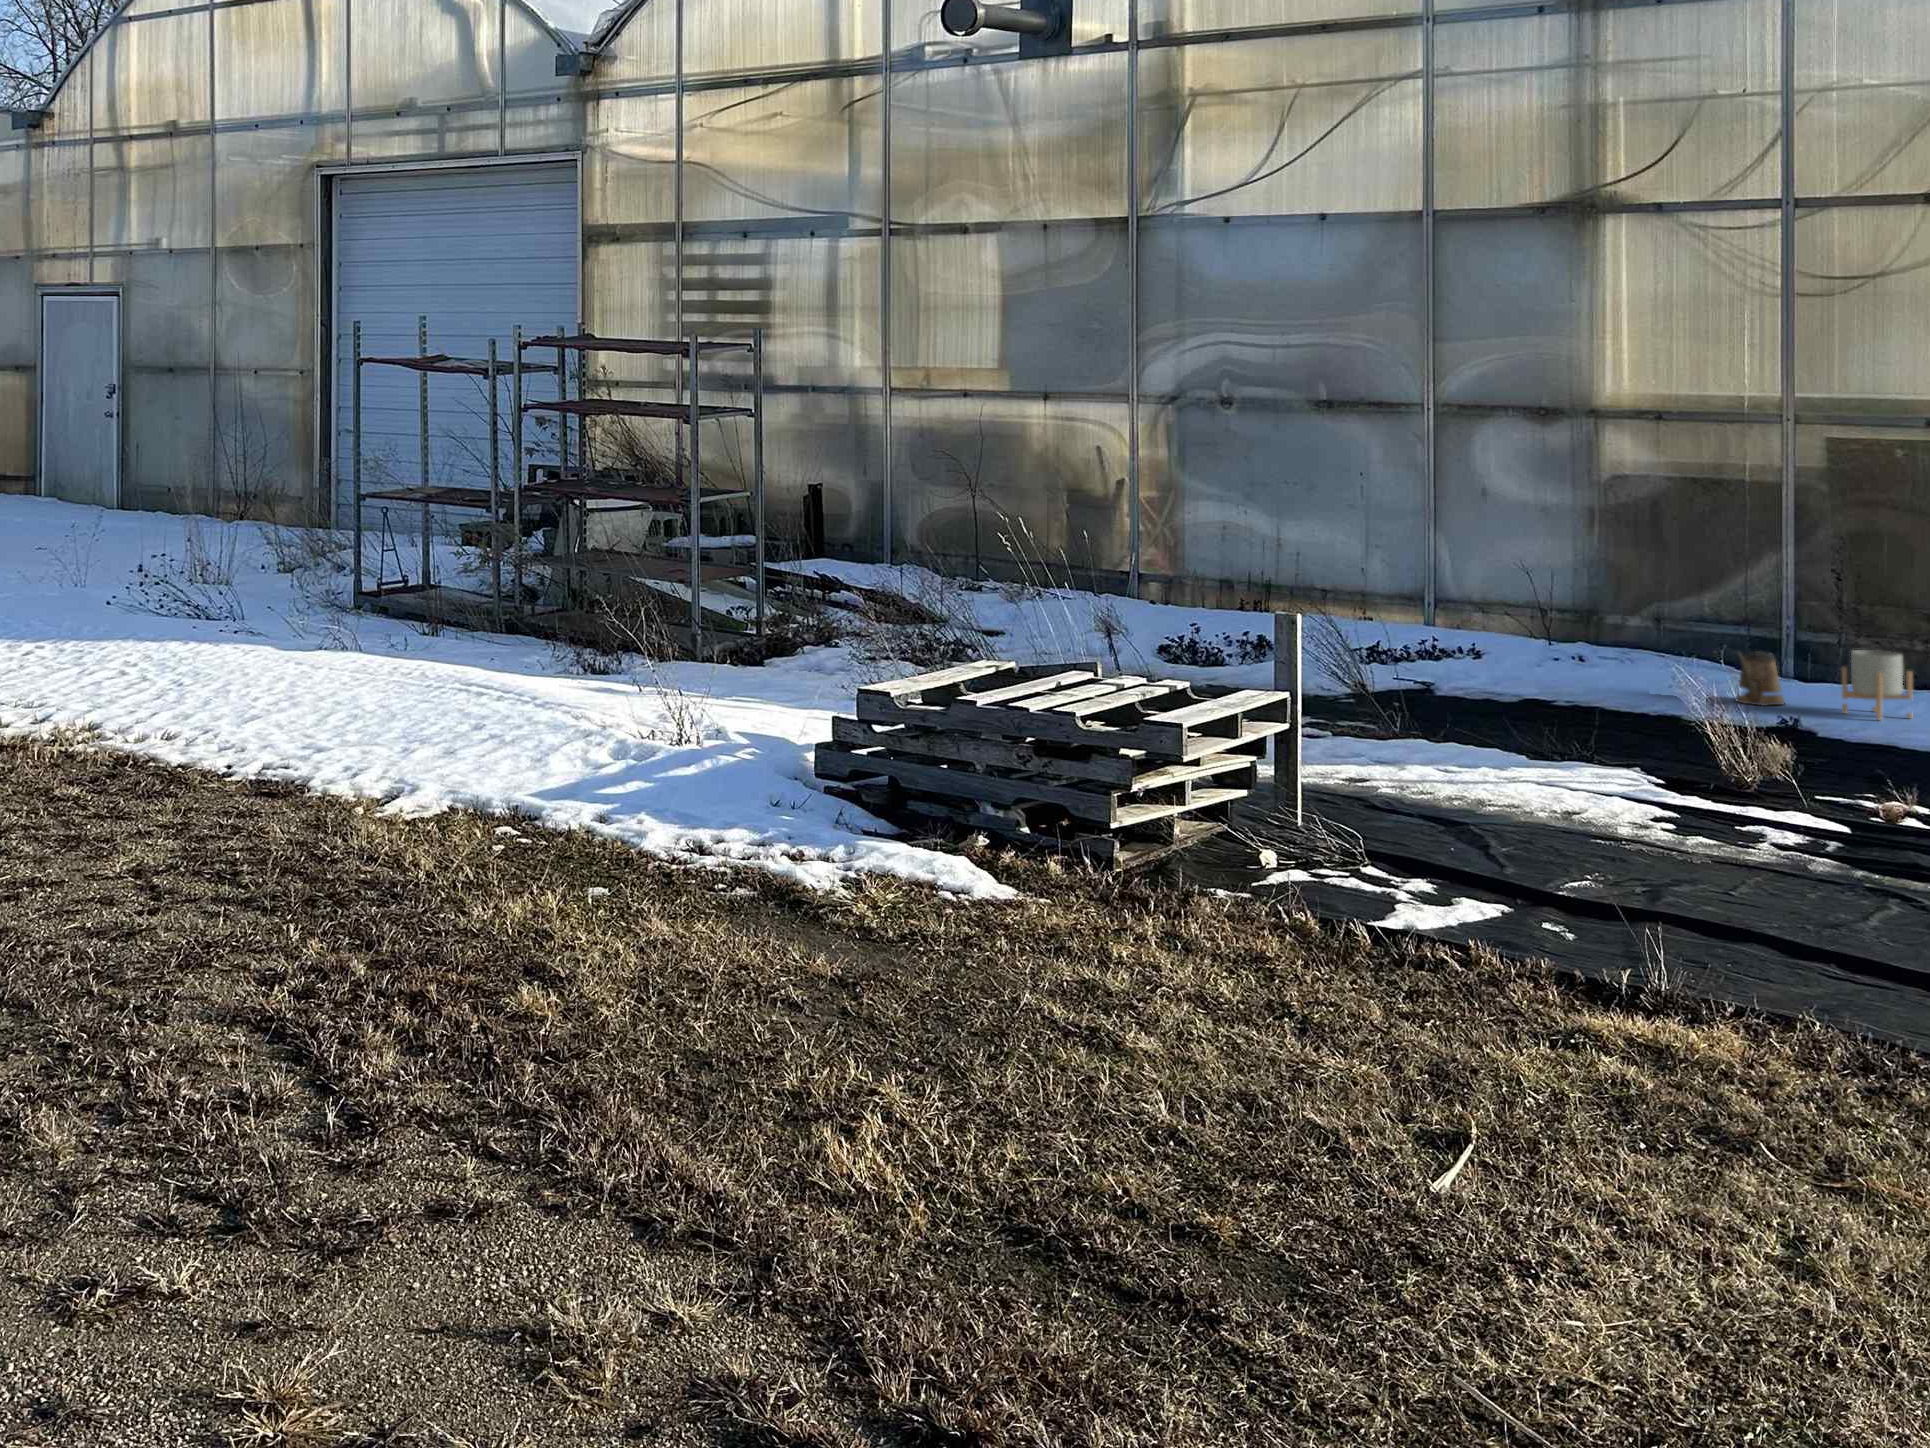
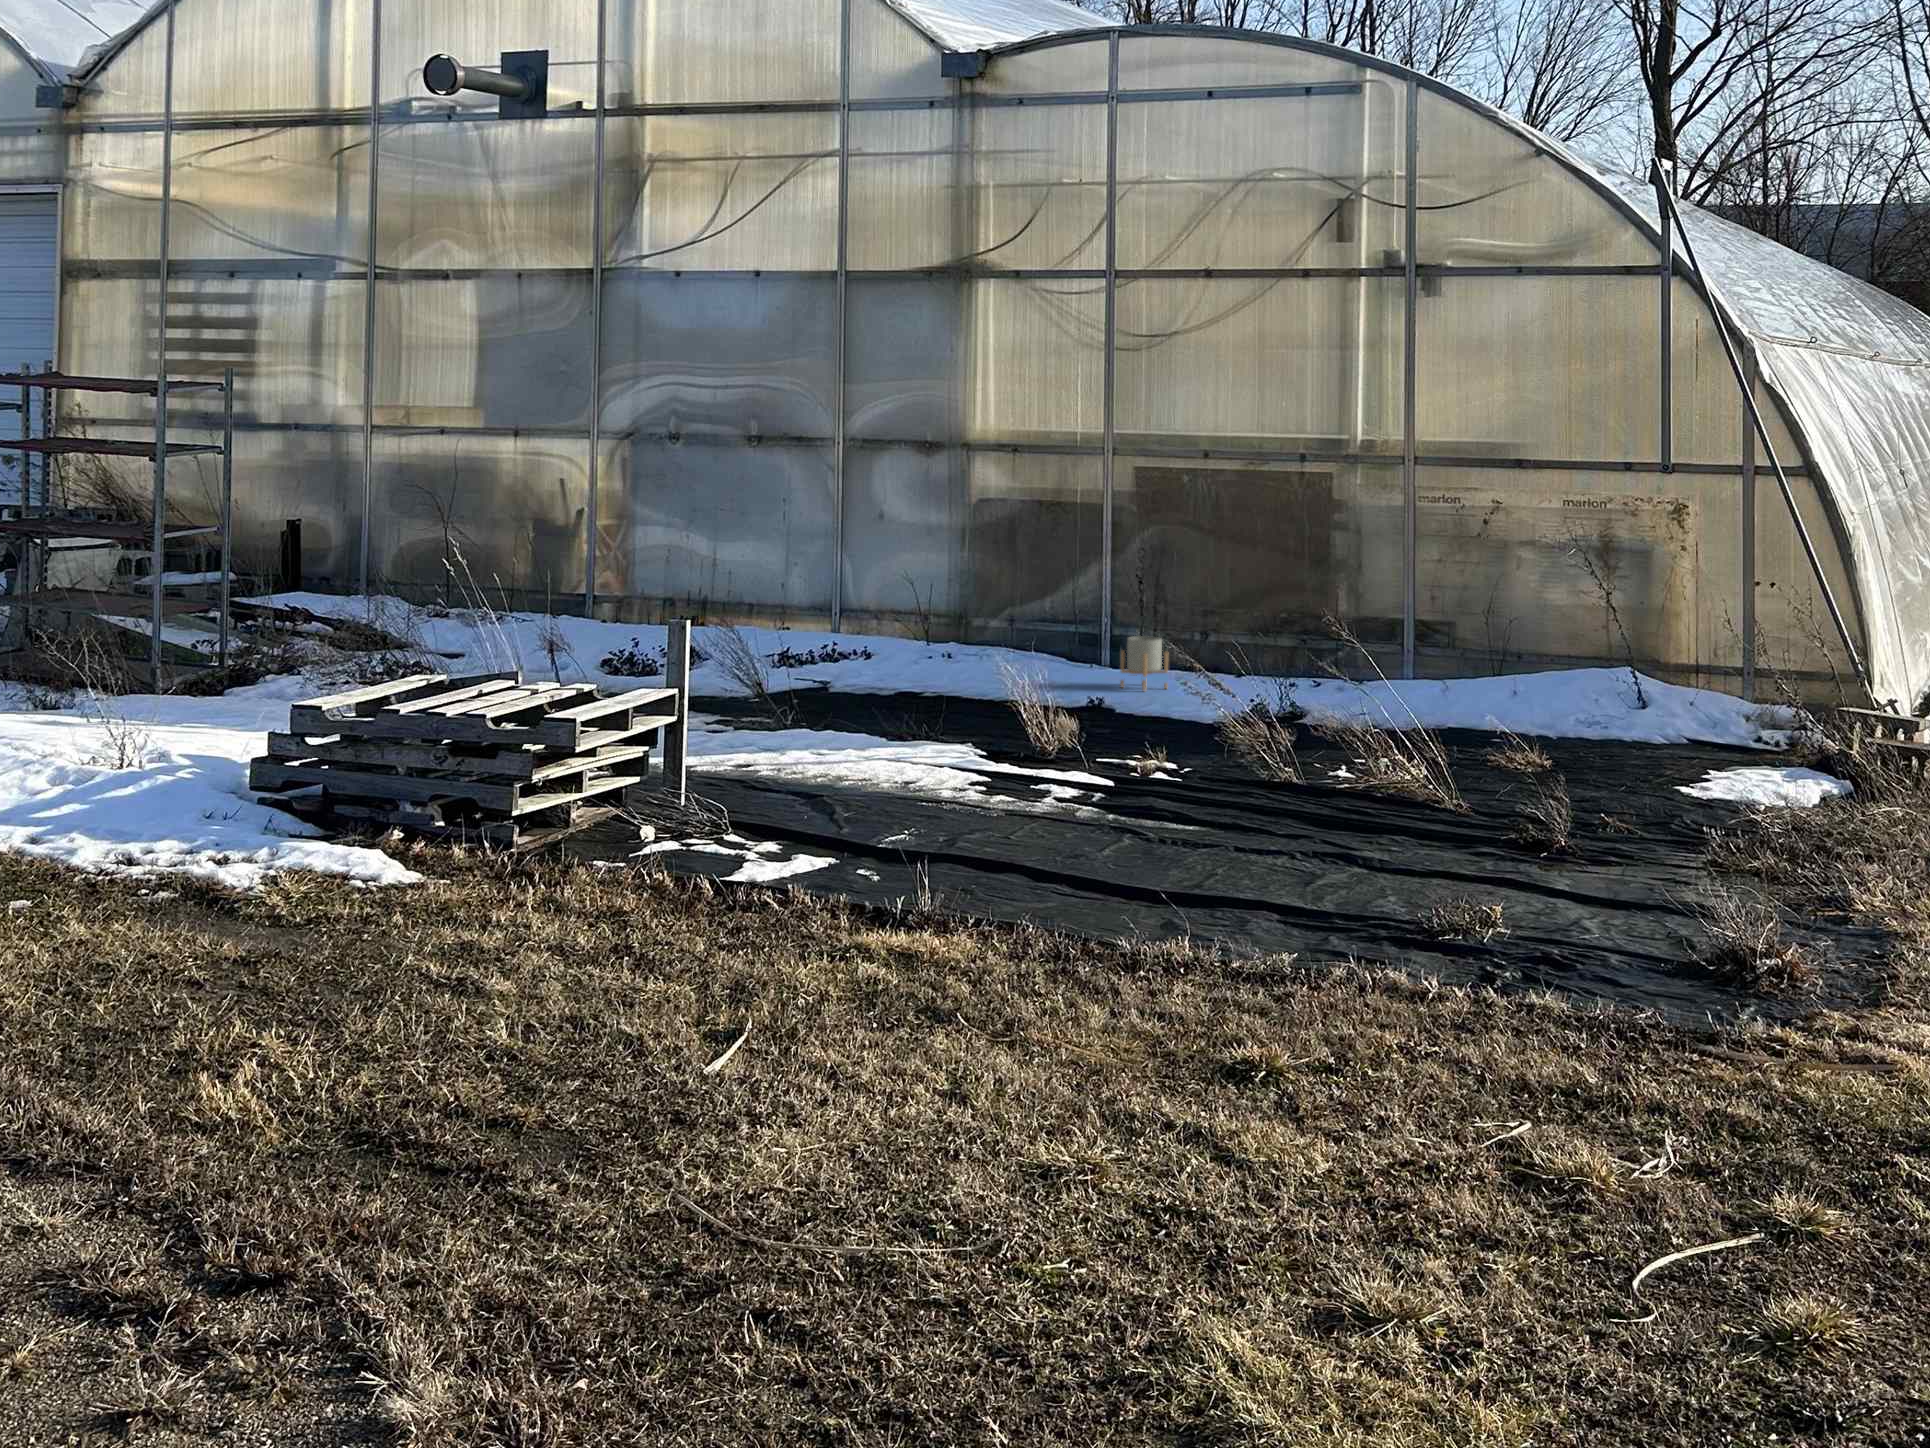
watering can: present [1736,651,1784,706] -> none [1046,641,1083,684]

